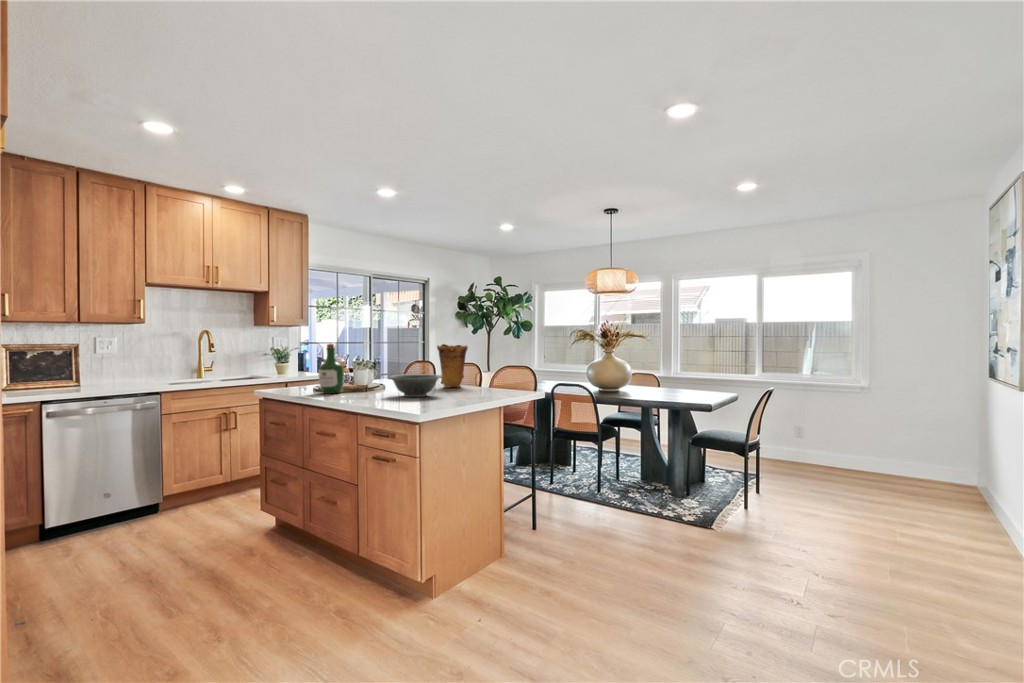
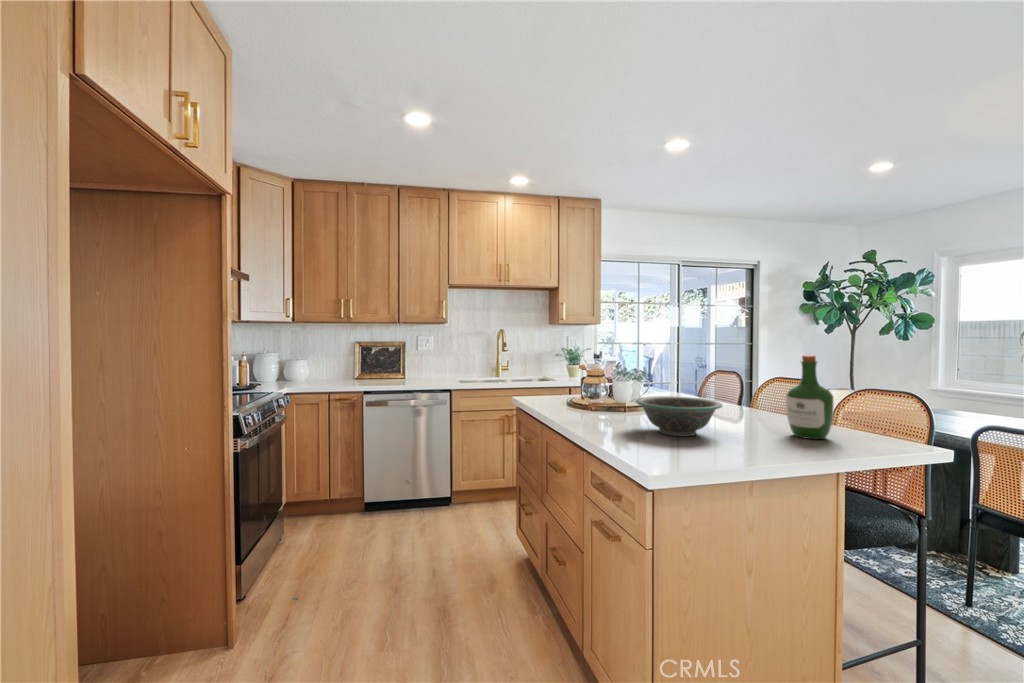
wine bottle: present [318,344,344,394] -> present [786,354,834,439]
vase: present [437,344,468,387] -> none [734,350,788,420]

